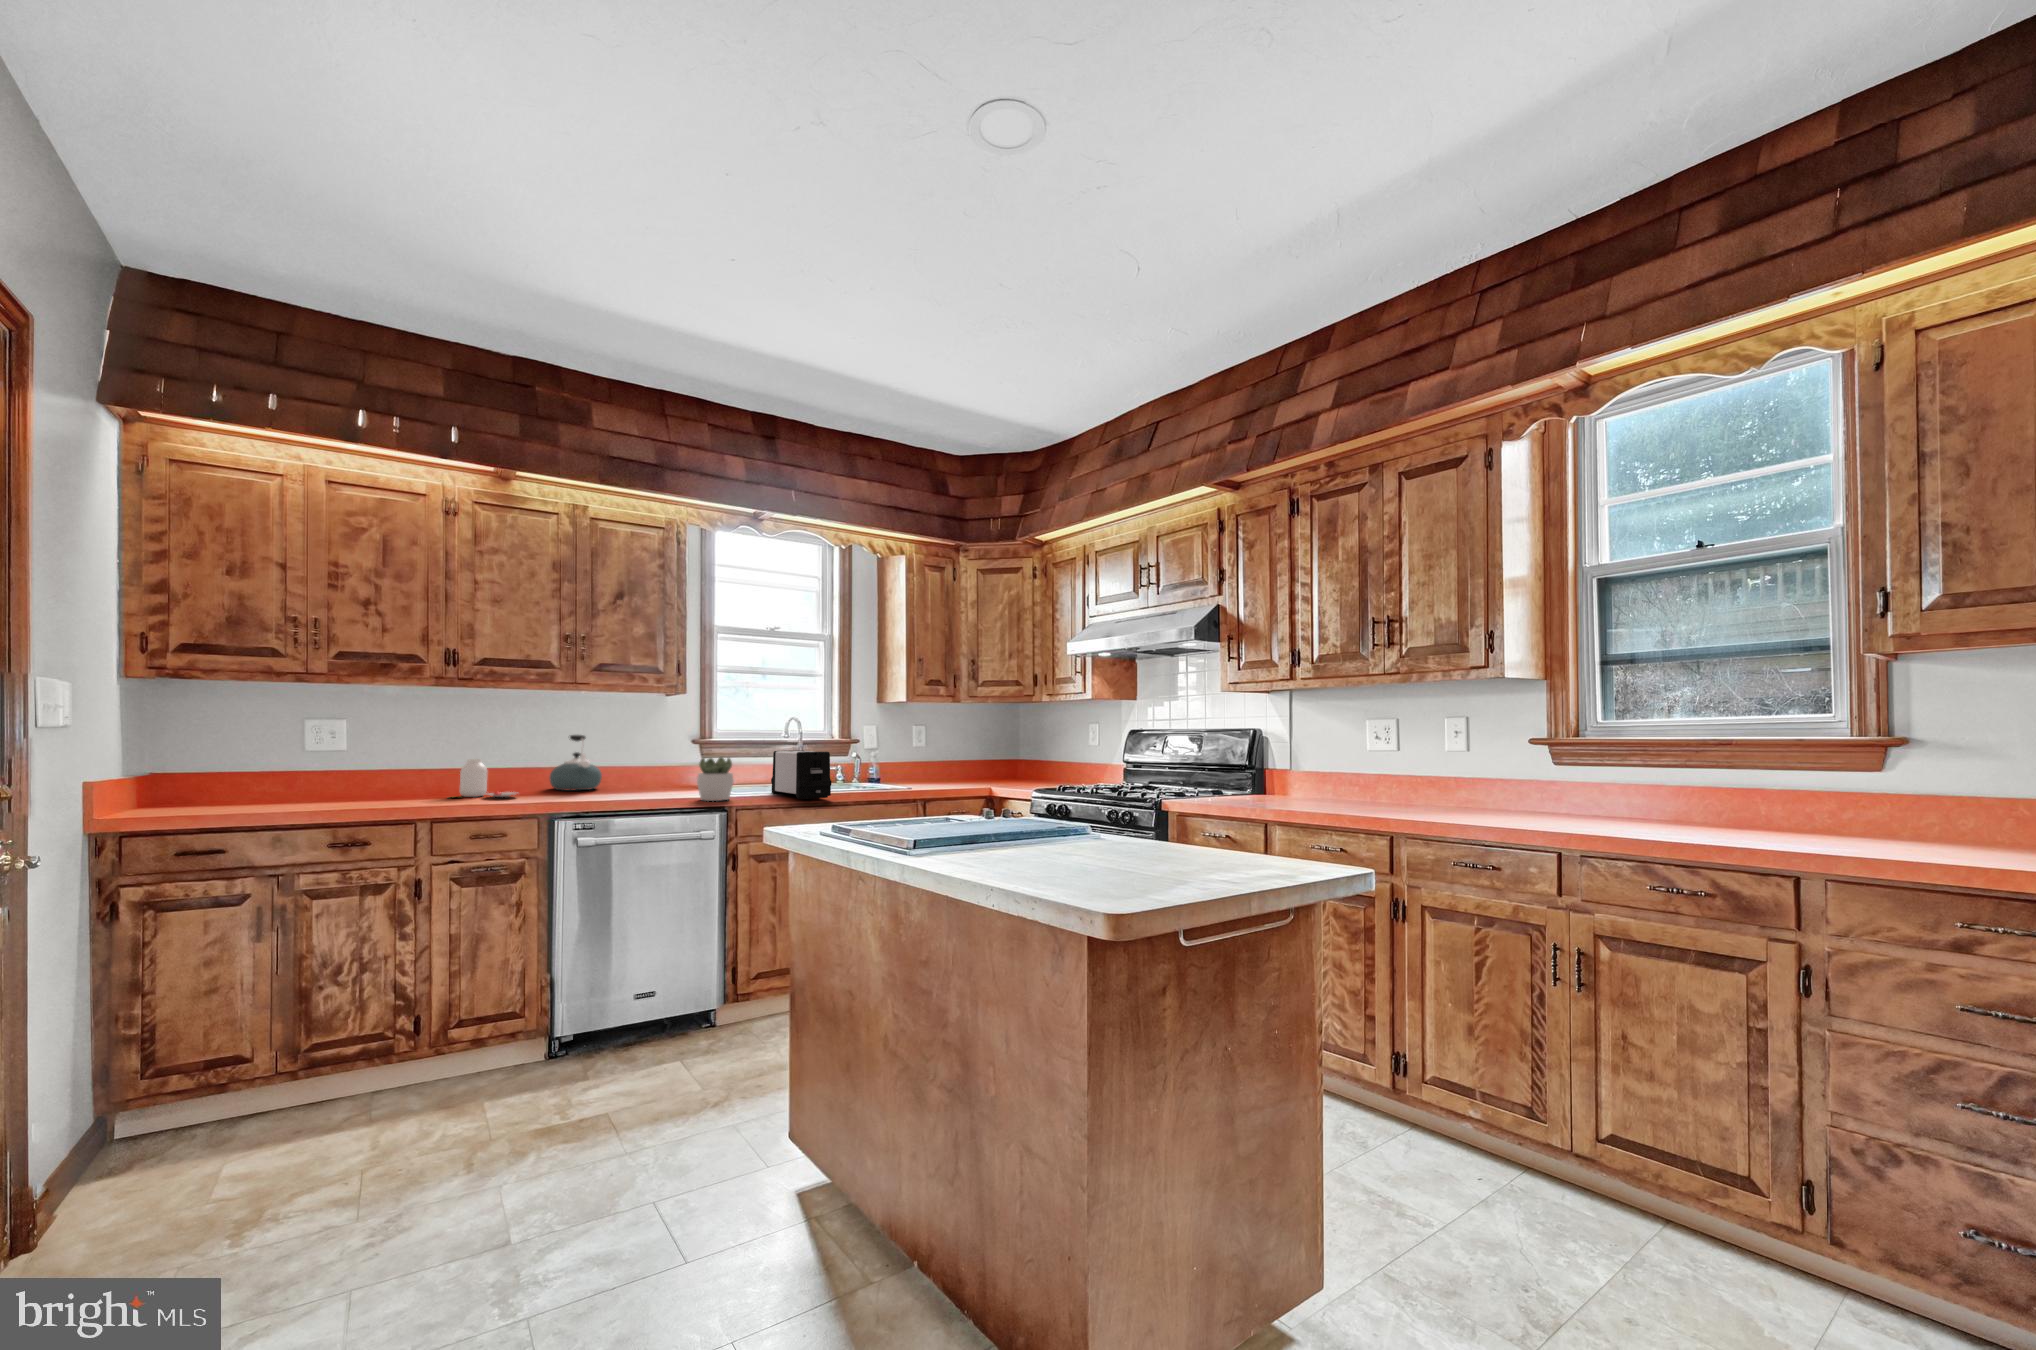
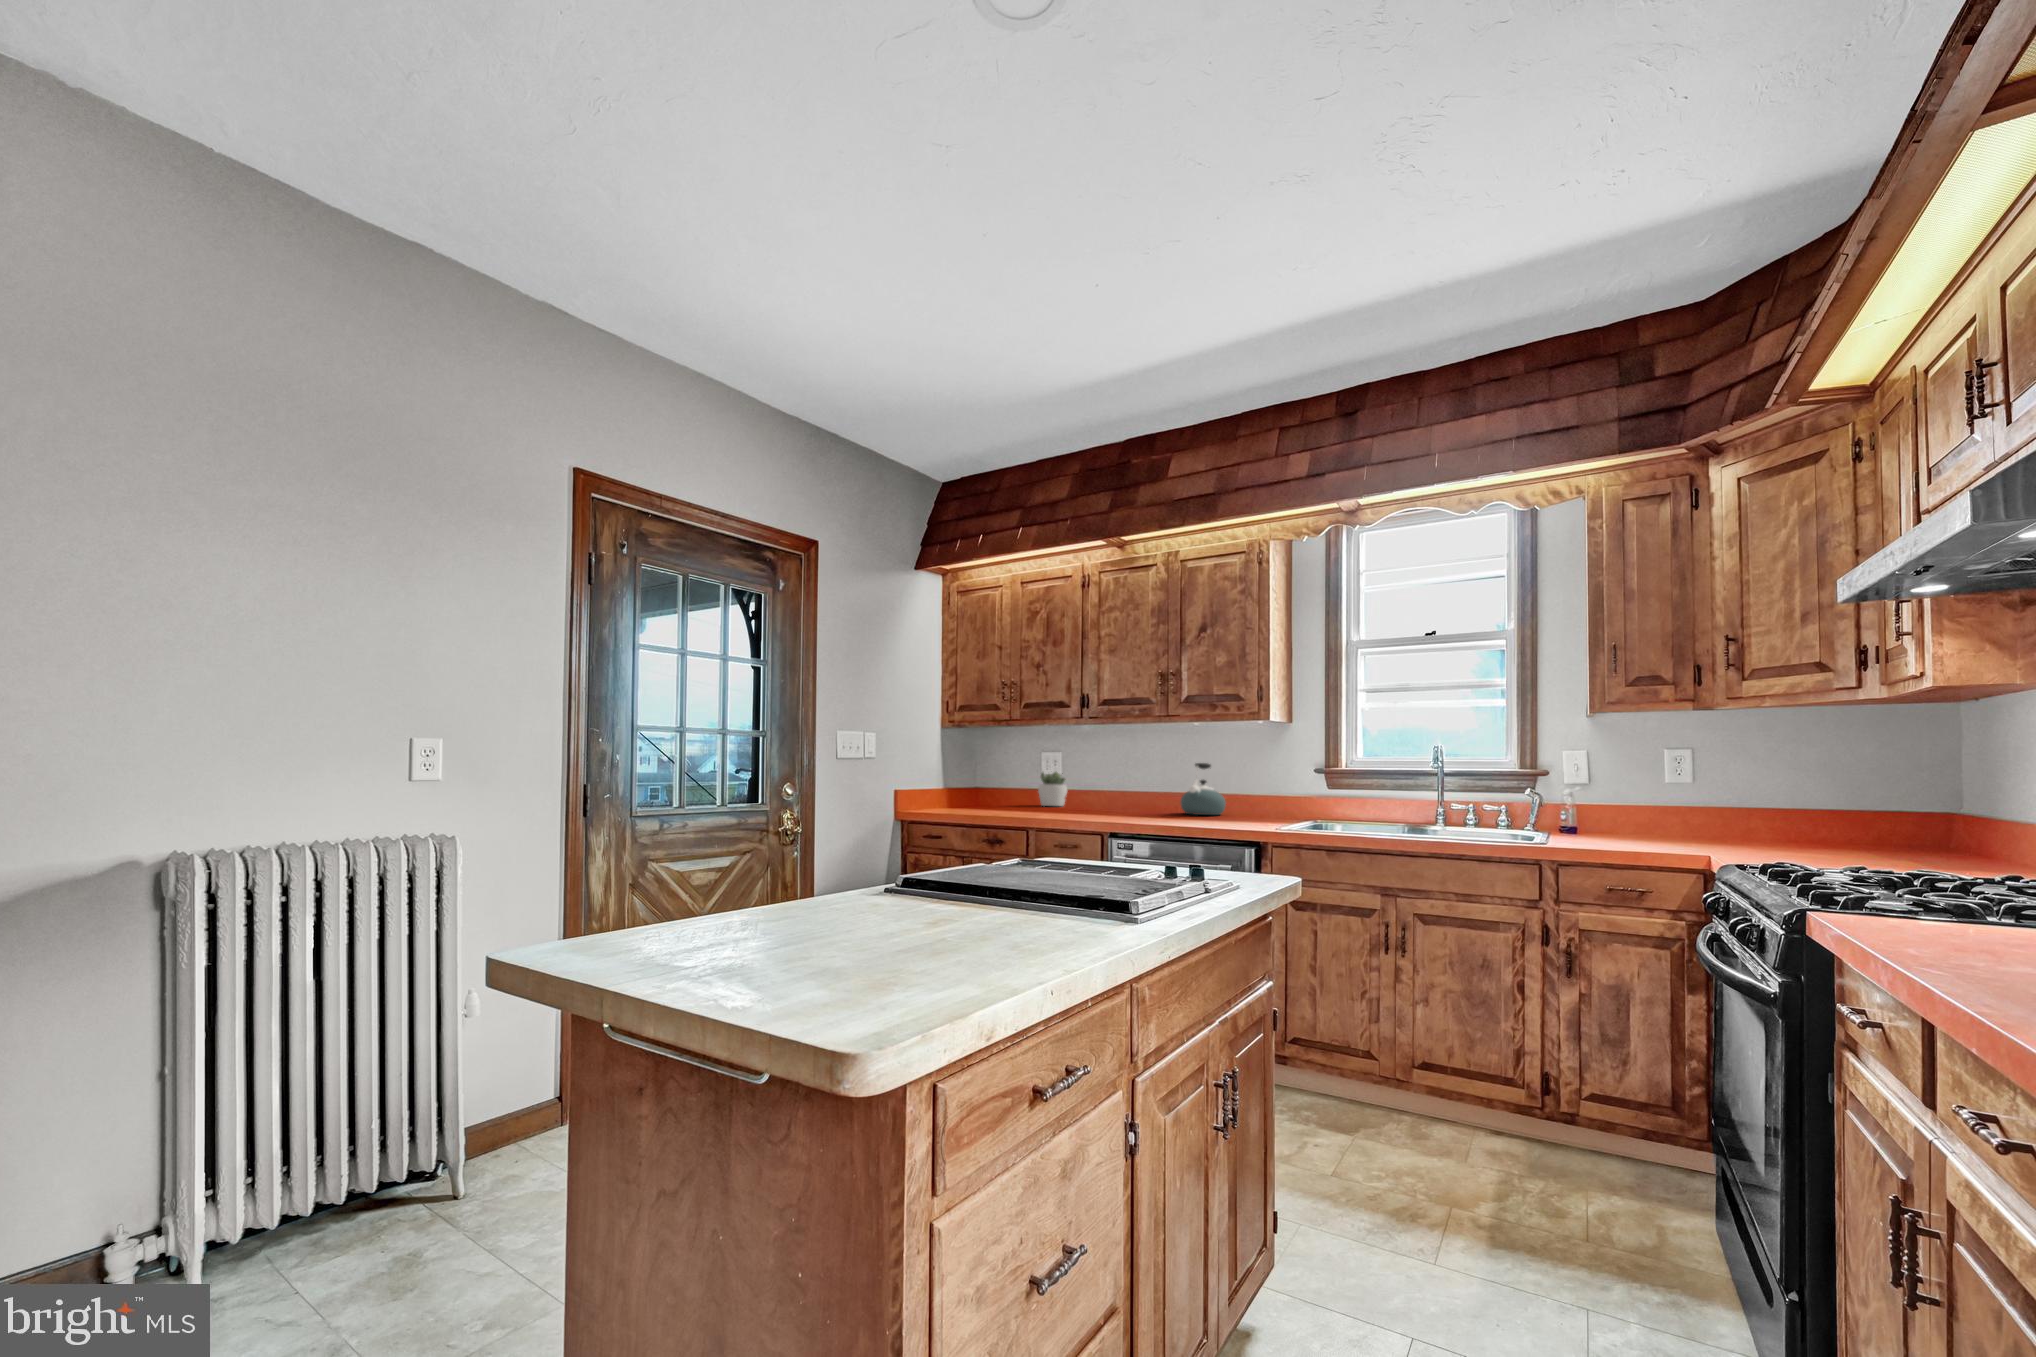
toaster: present [771,750,832,799] -> none [1317,779,1387,839]
succulent plant: present [697,757,733,801] -> present [1038,772,1067,806]
jar: present [452,759,515,798] -> none [1094,781,1136,813]

